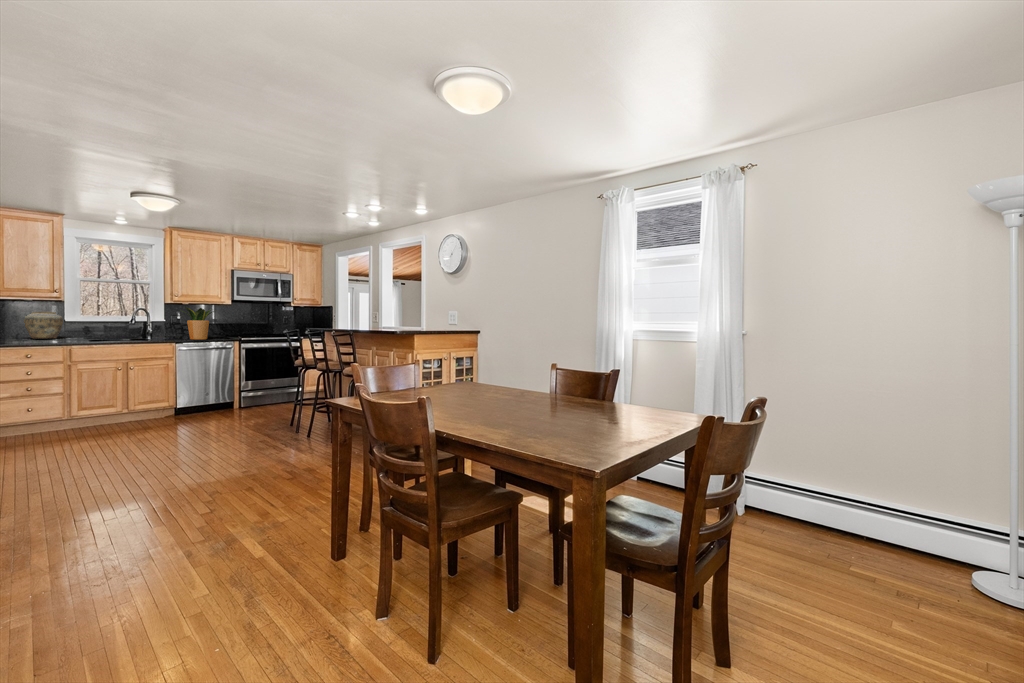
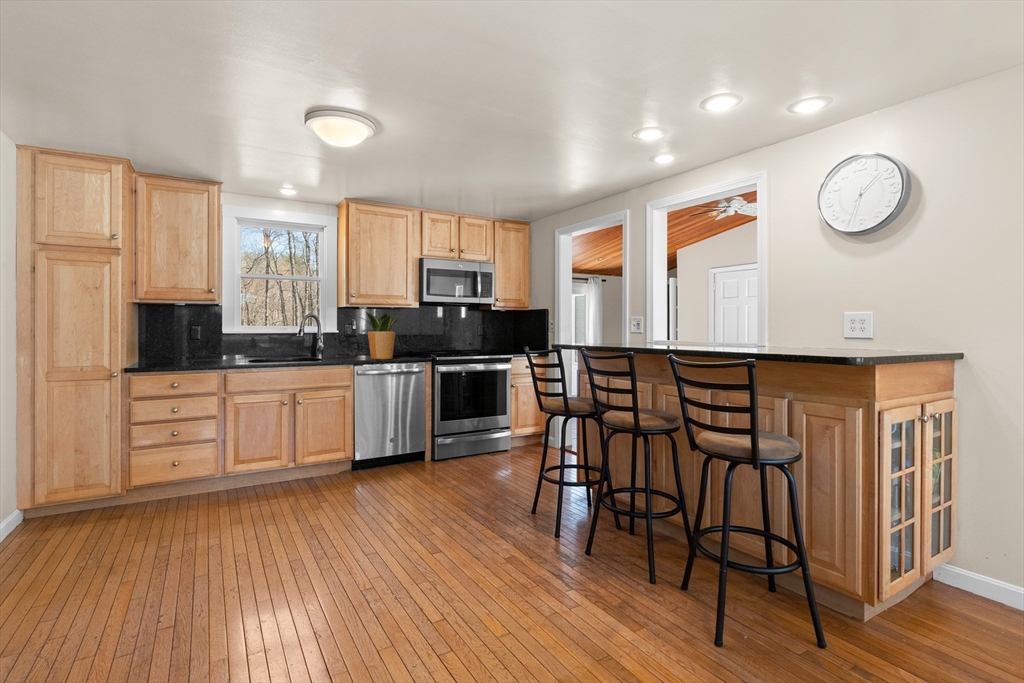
vase: present [24,312,63,339] -> none [174,321,219,358]

